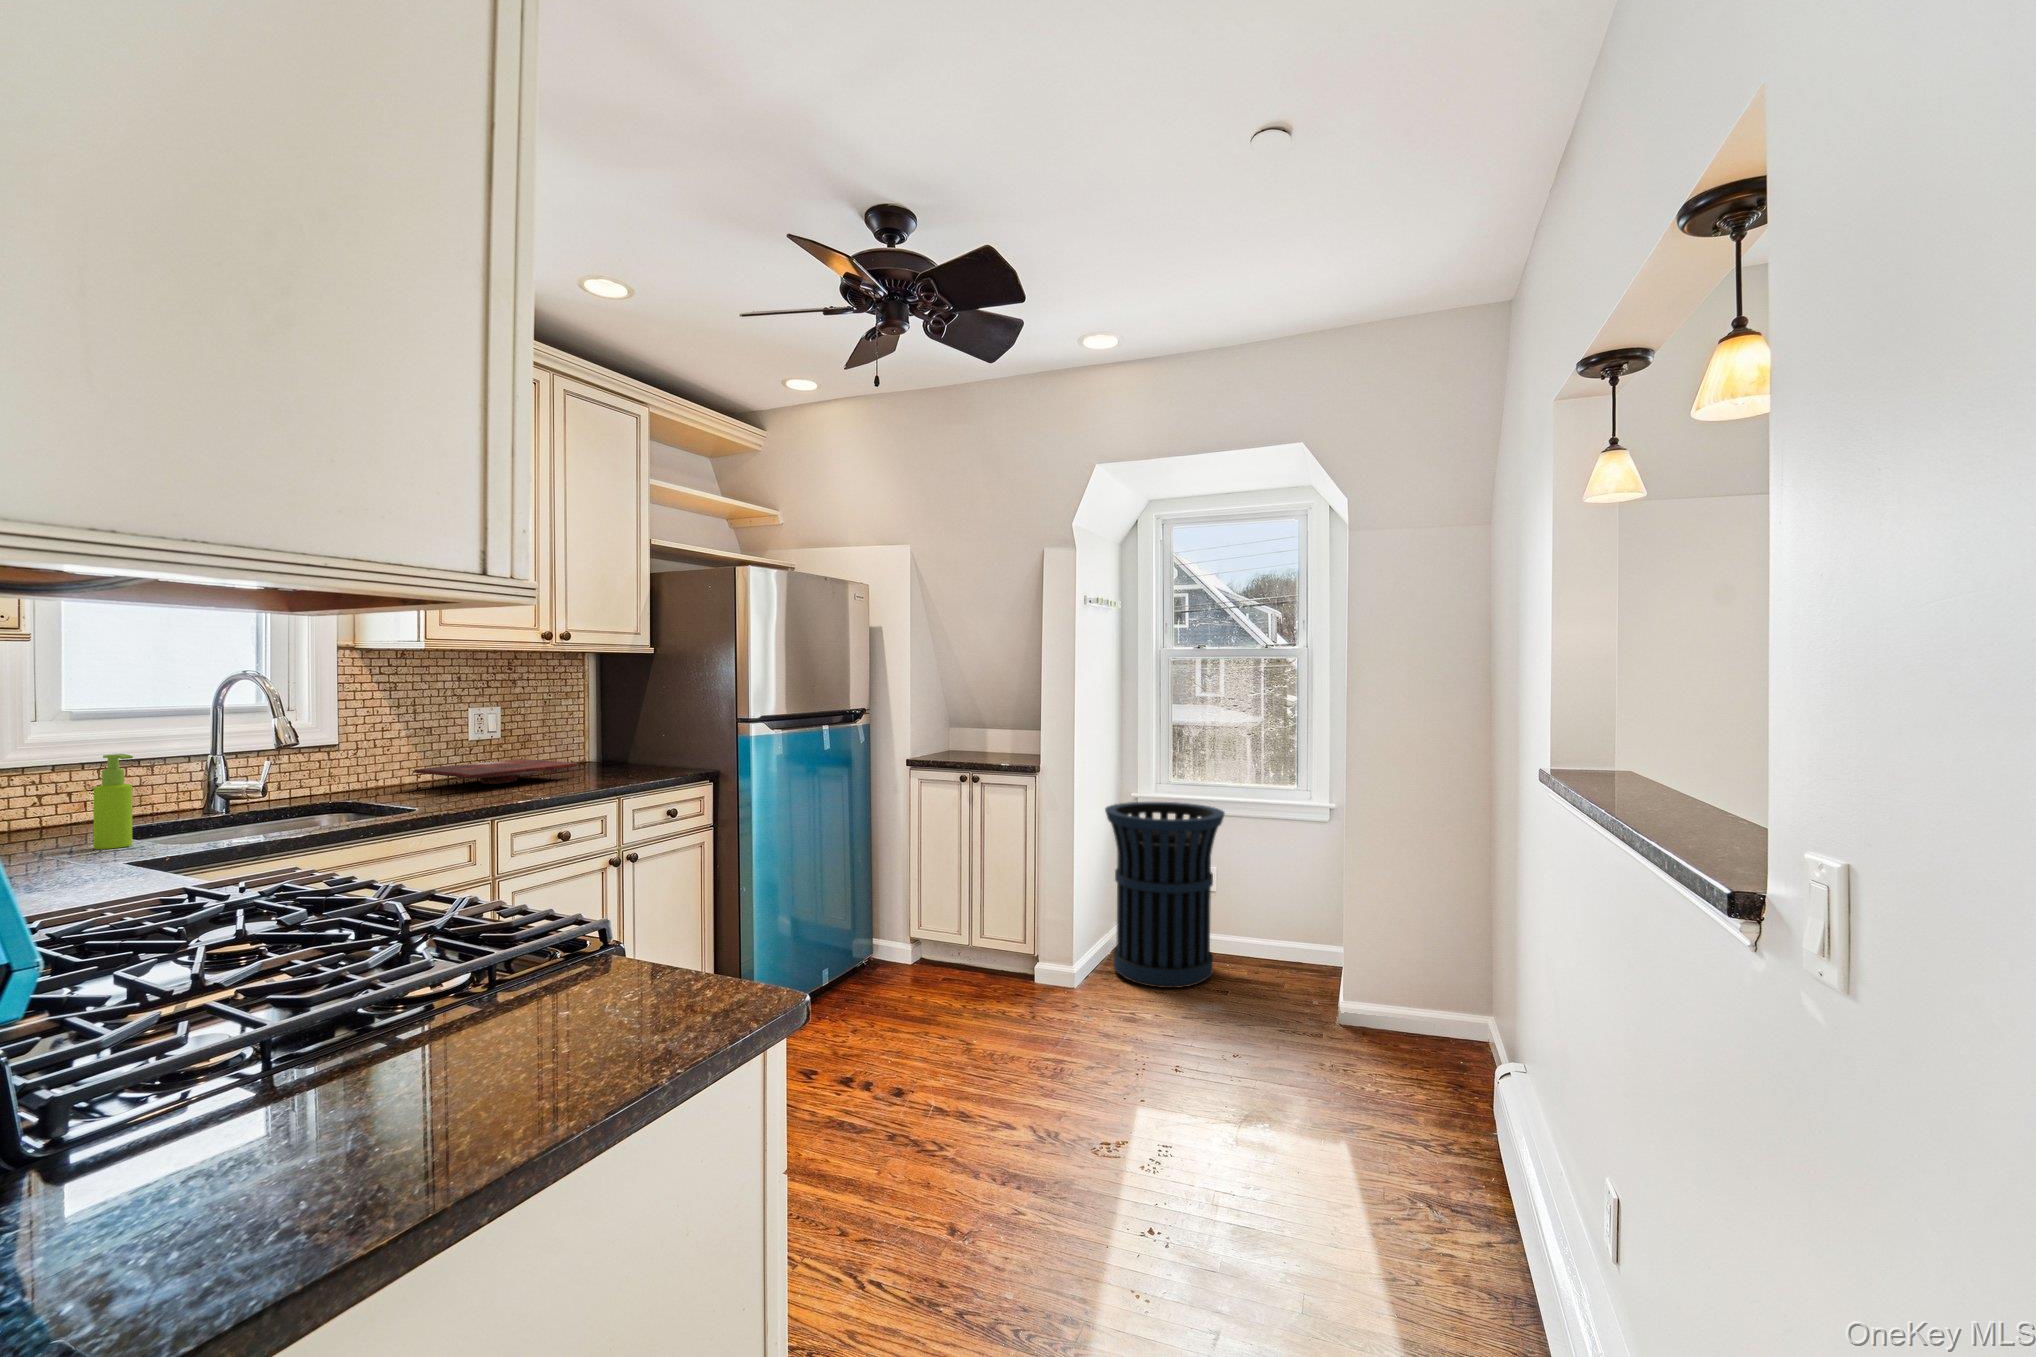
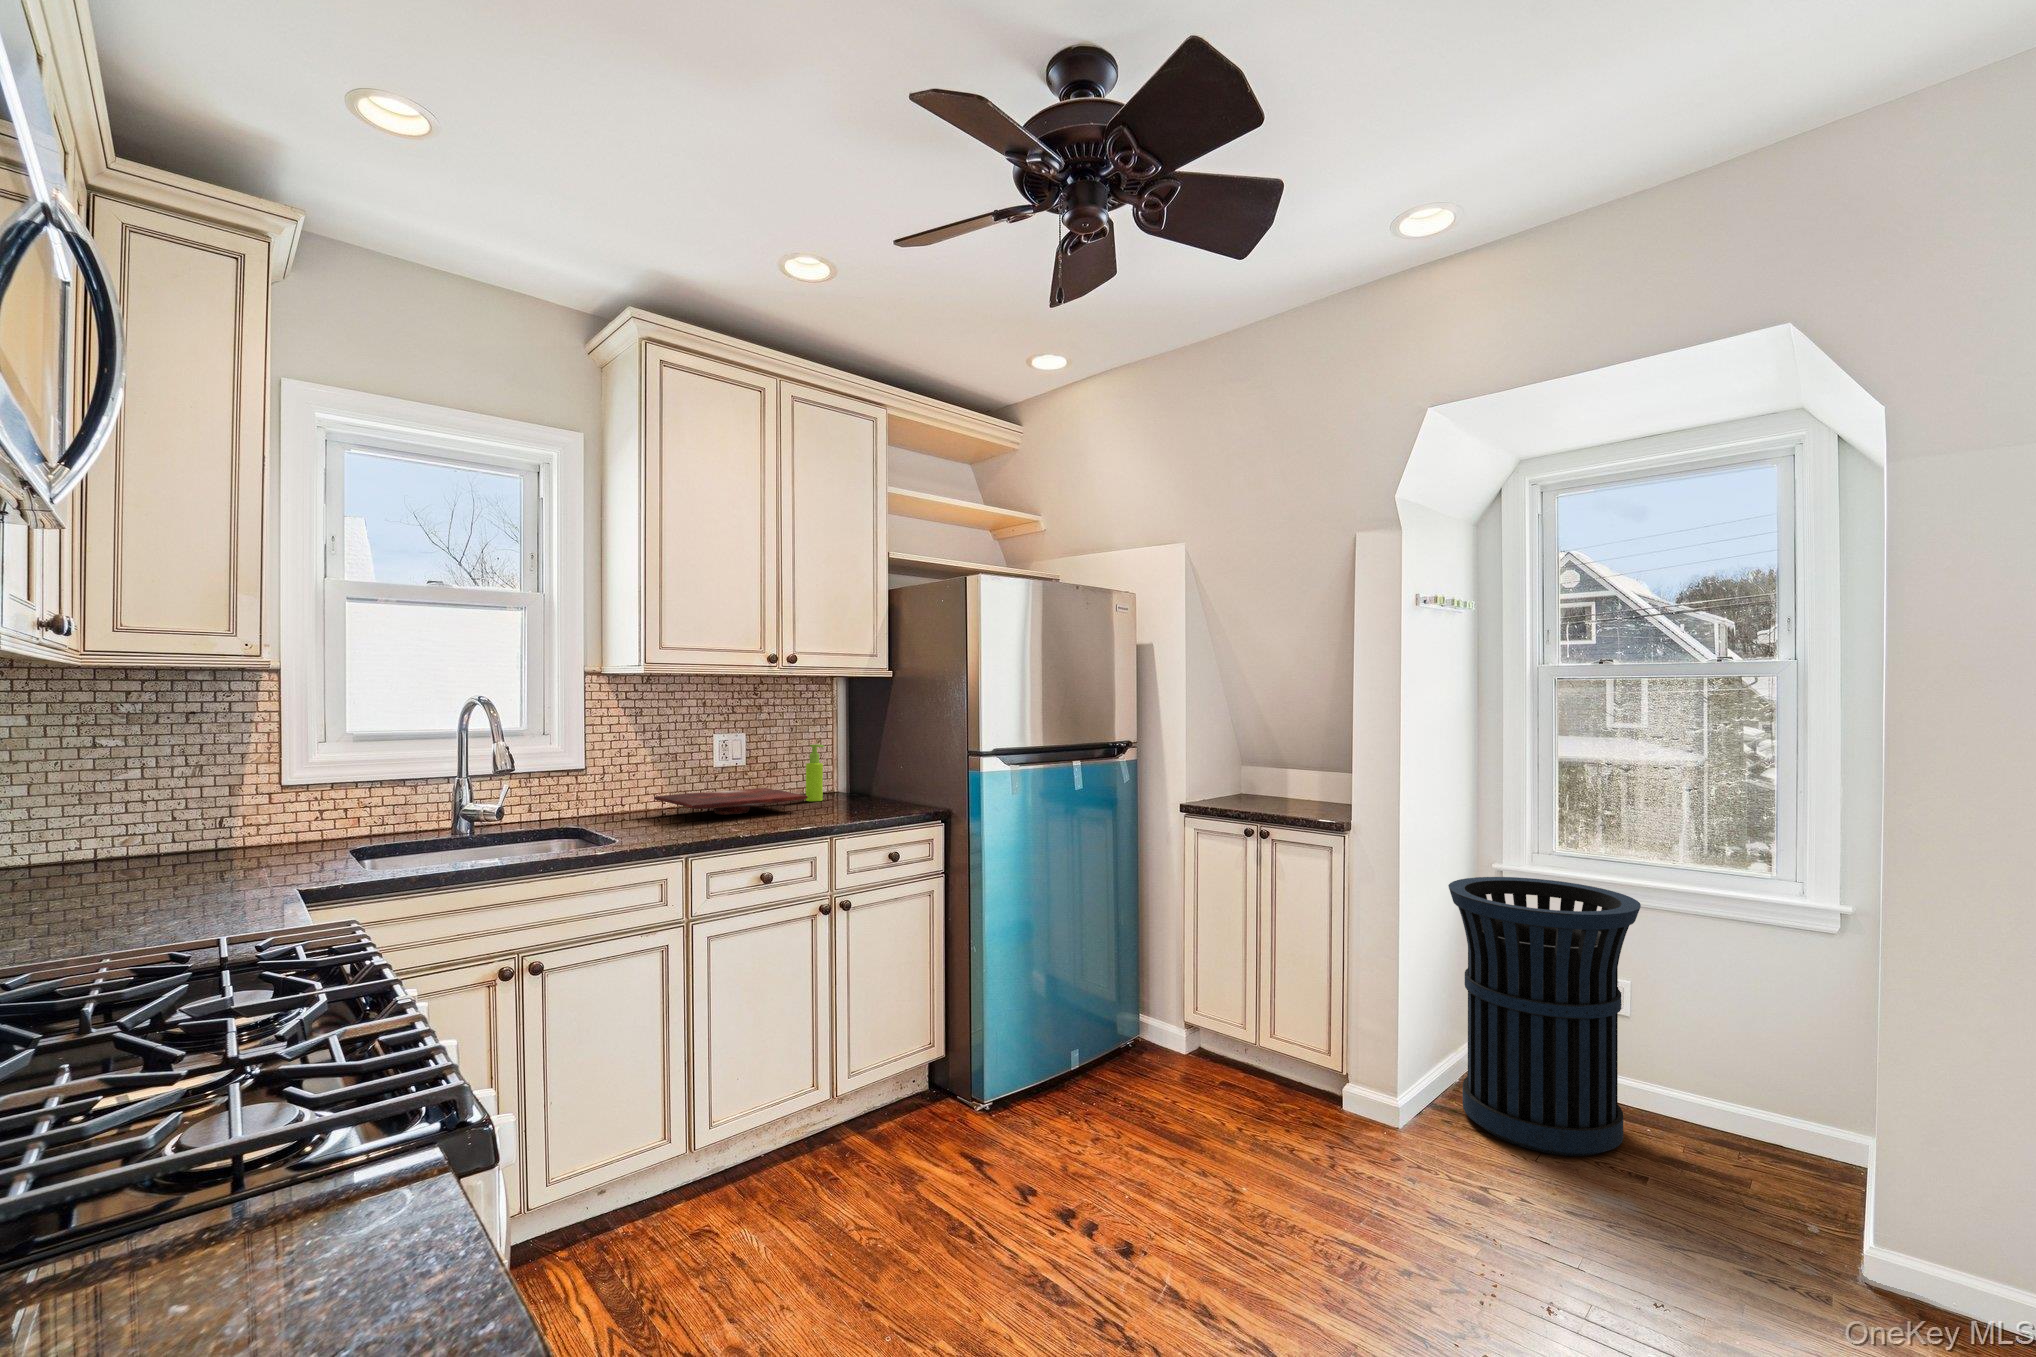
soap dispenser: present [94,754,133,849] -> present [806,744,824,801]

